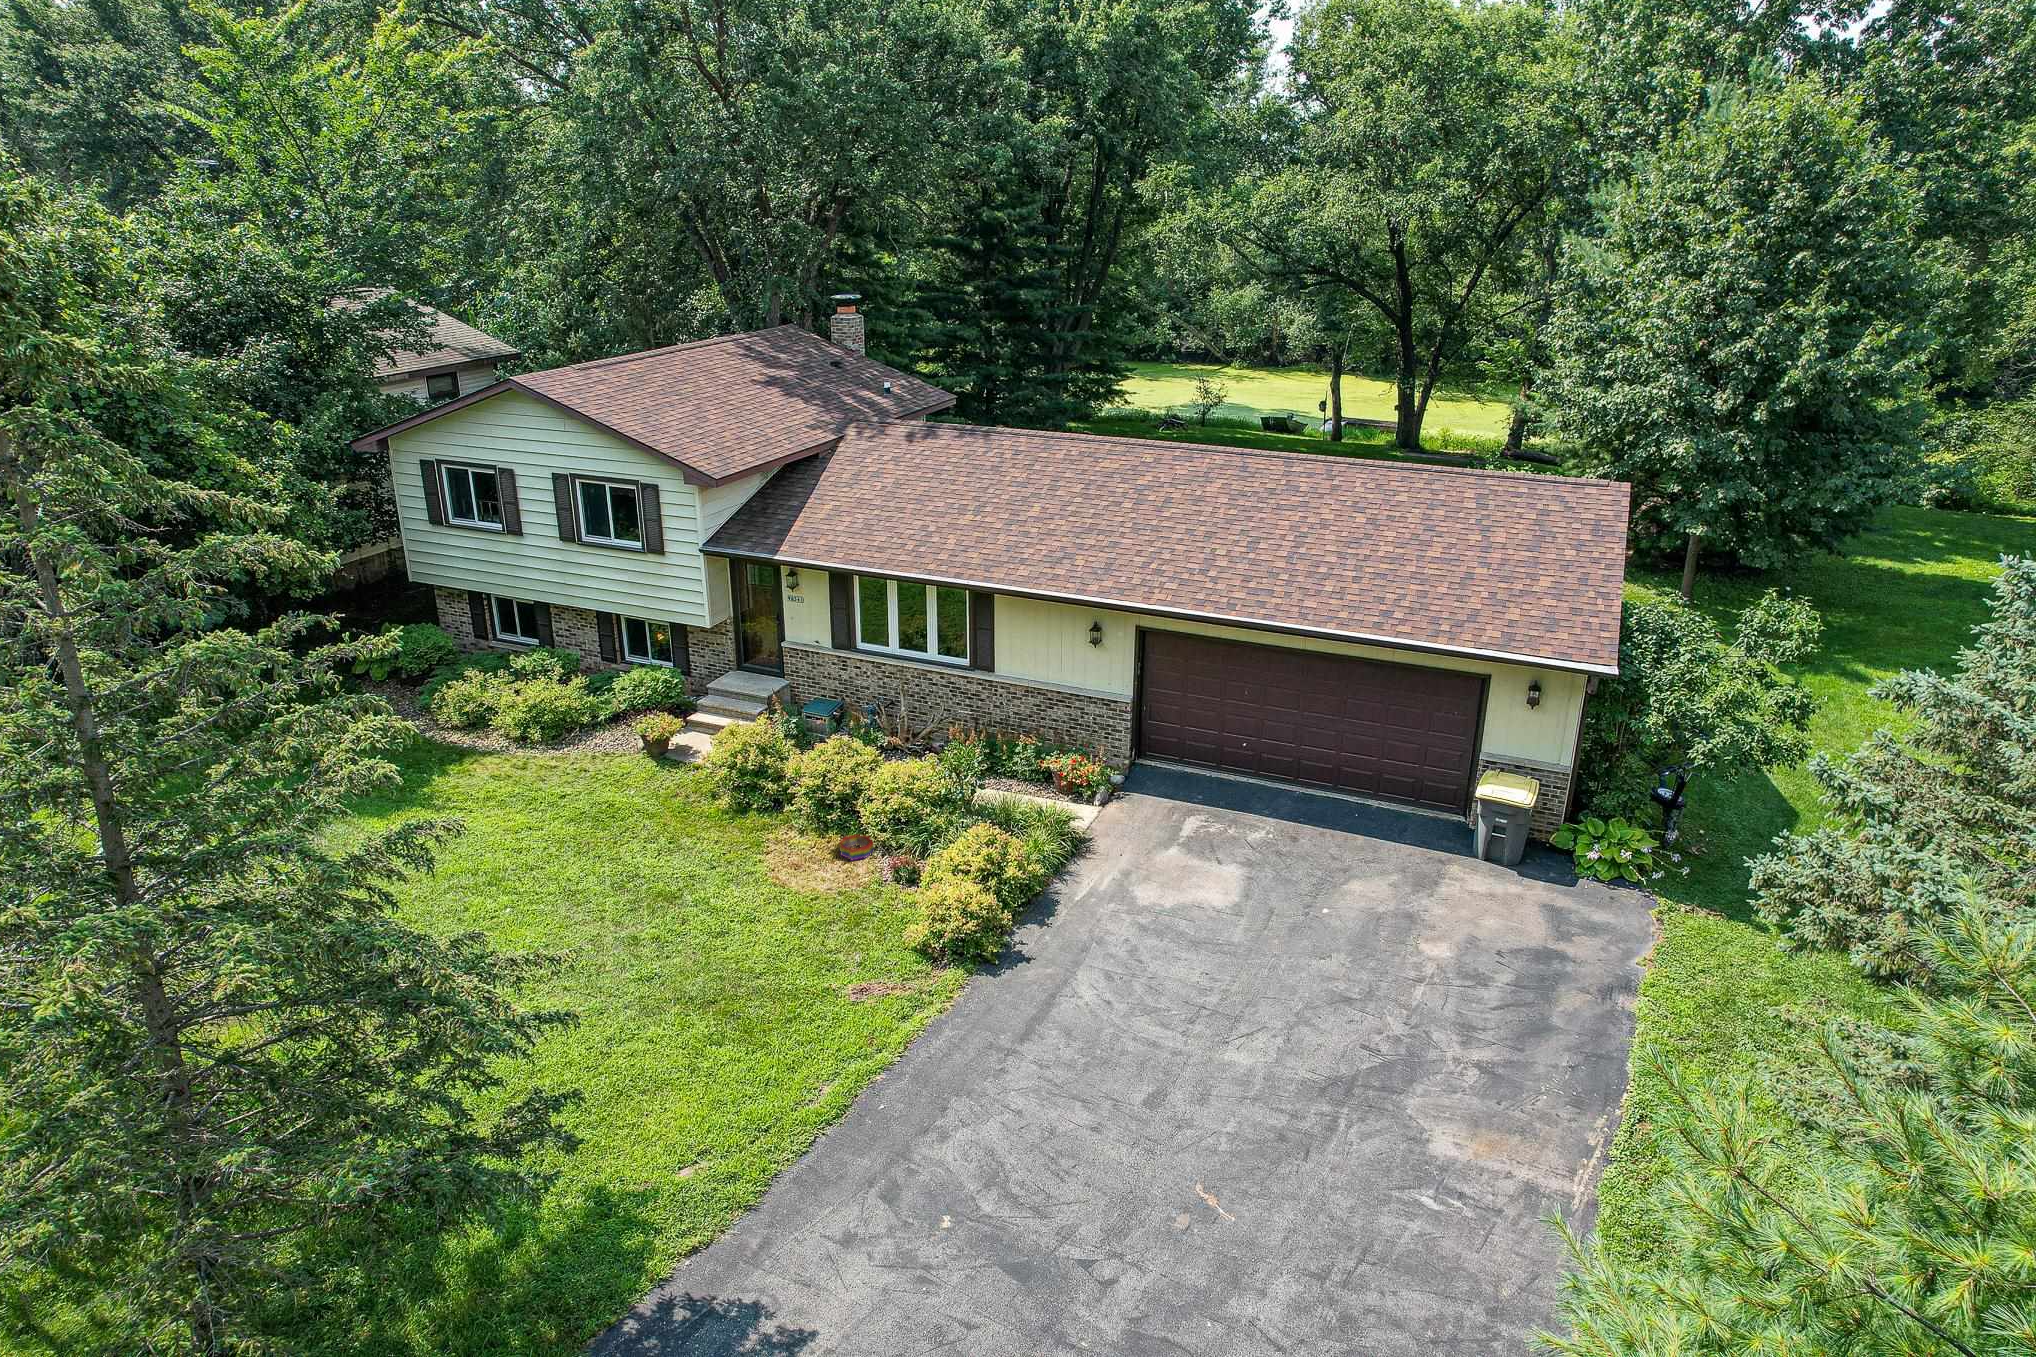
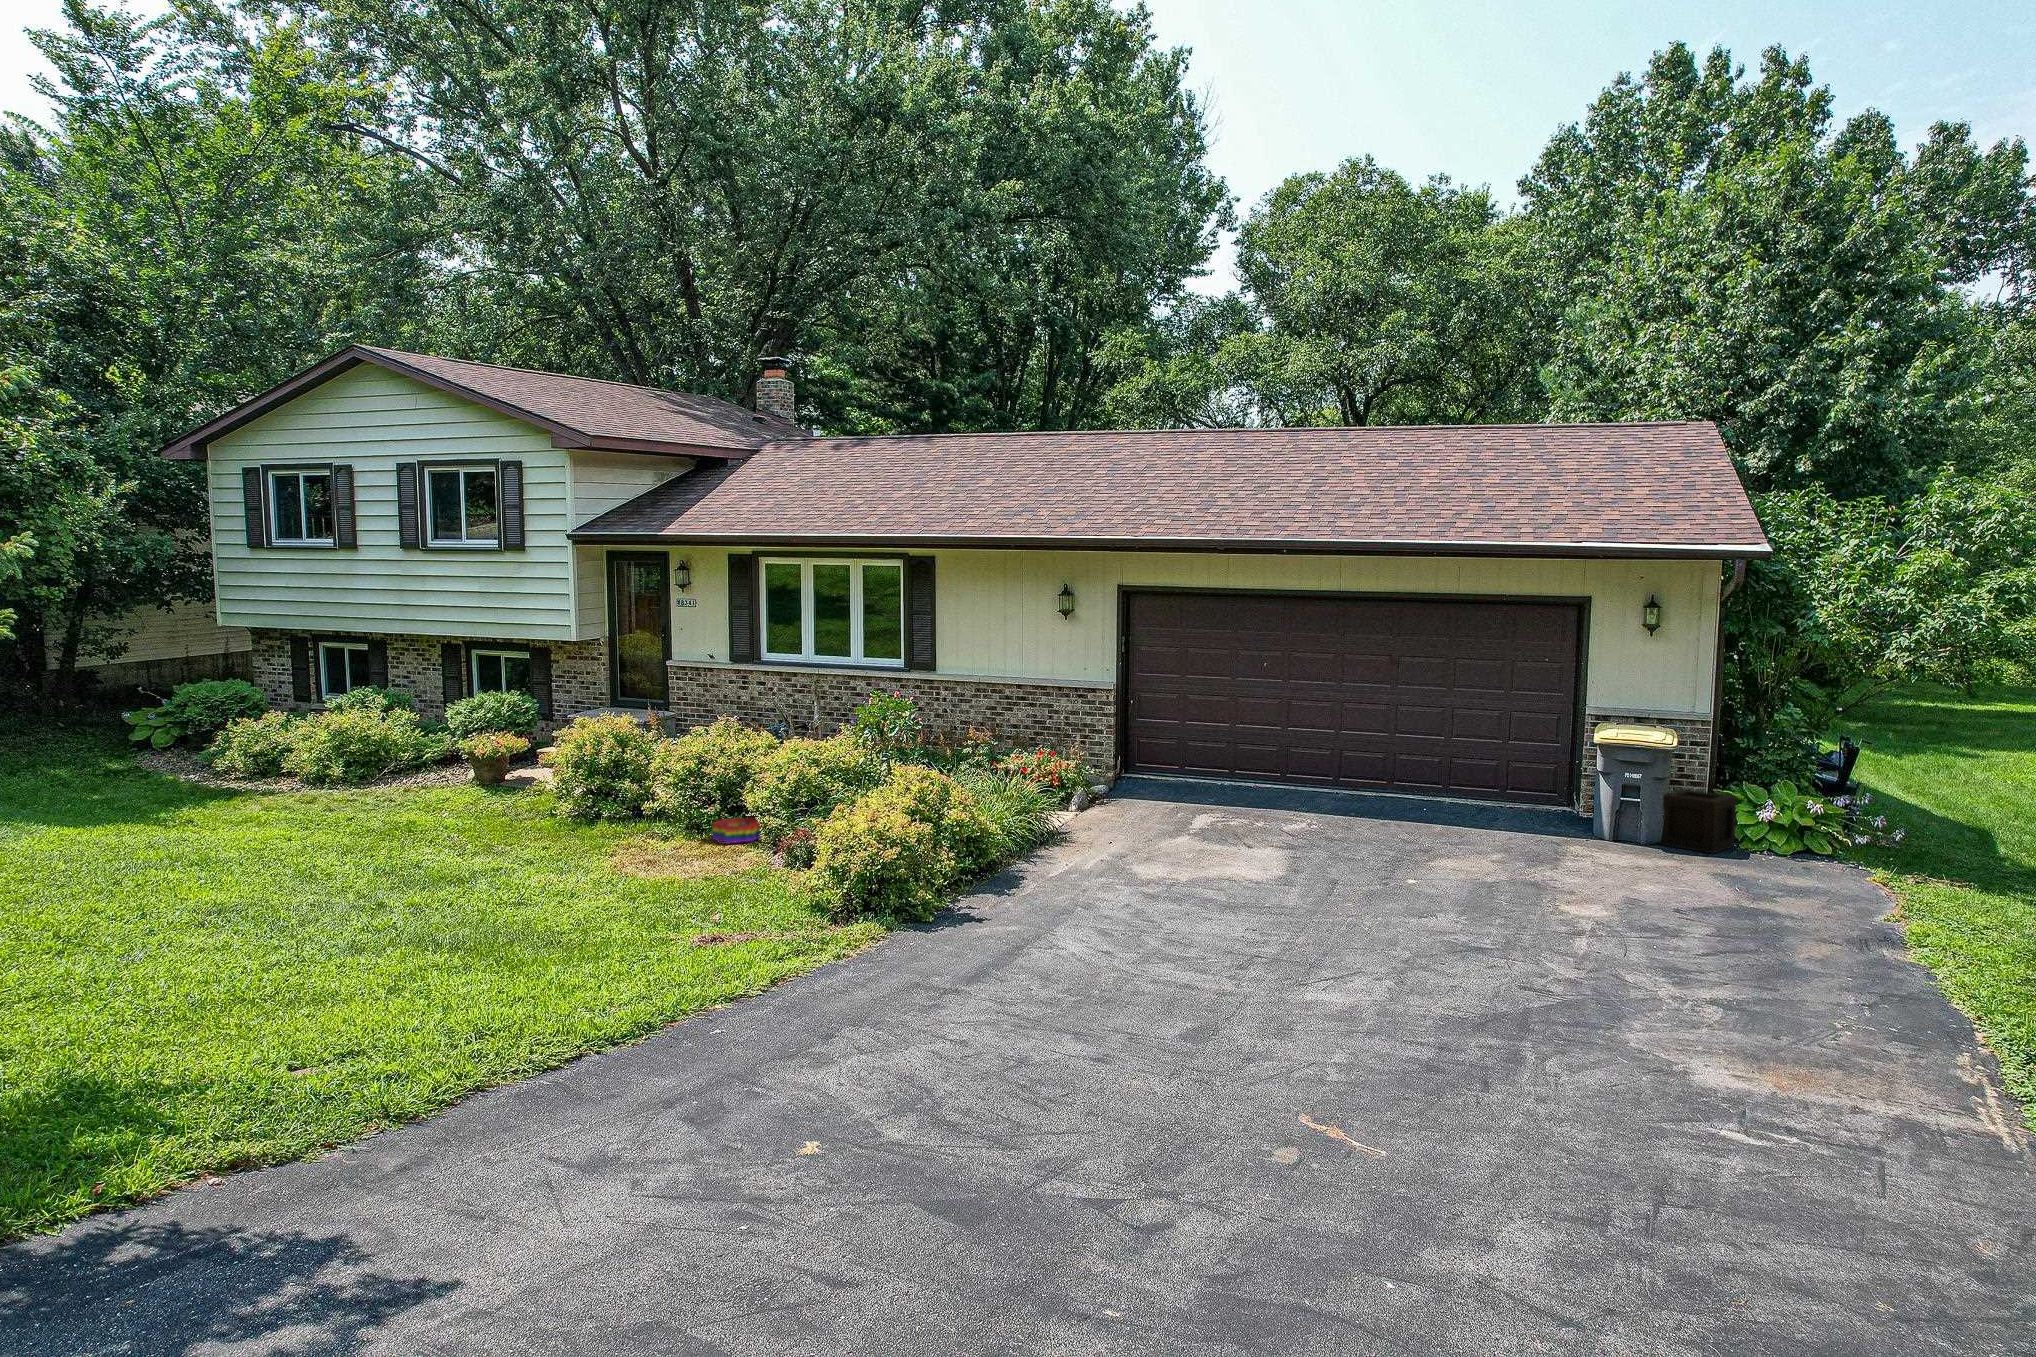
wooden crate: none [1517,822,1577,880] -> present [1658,789,1737,854]

